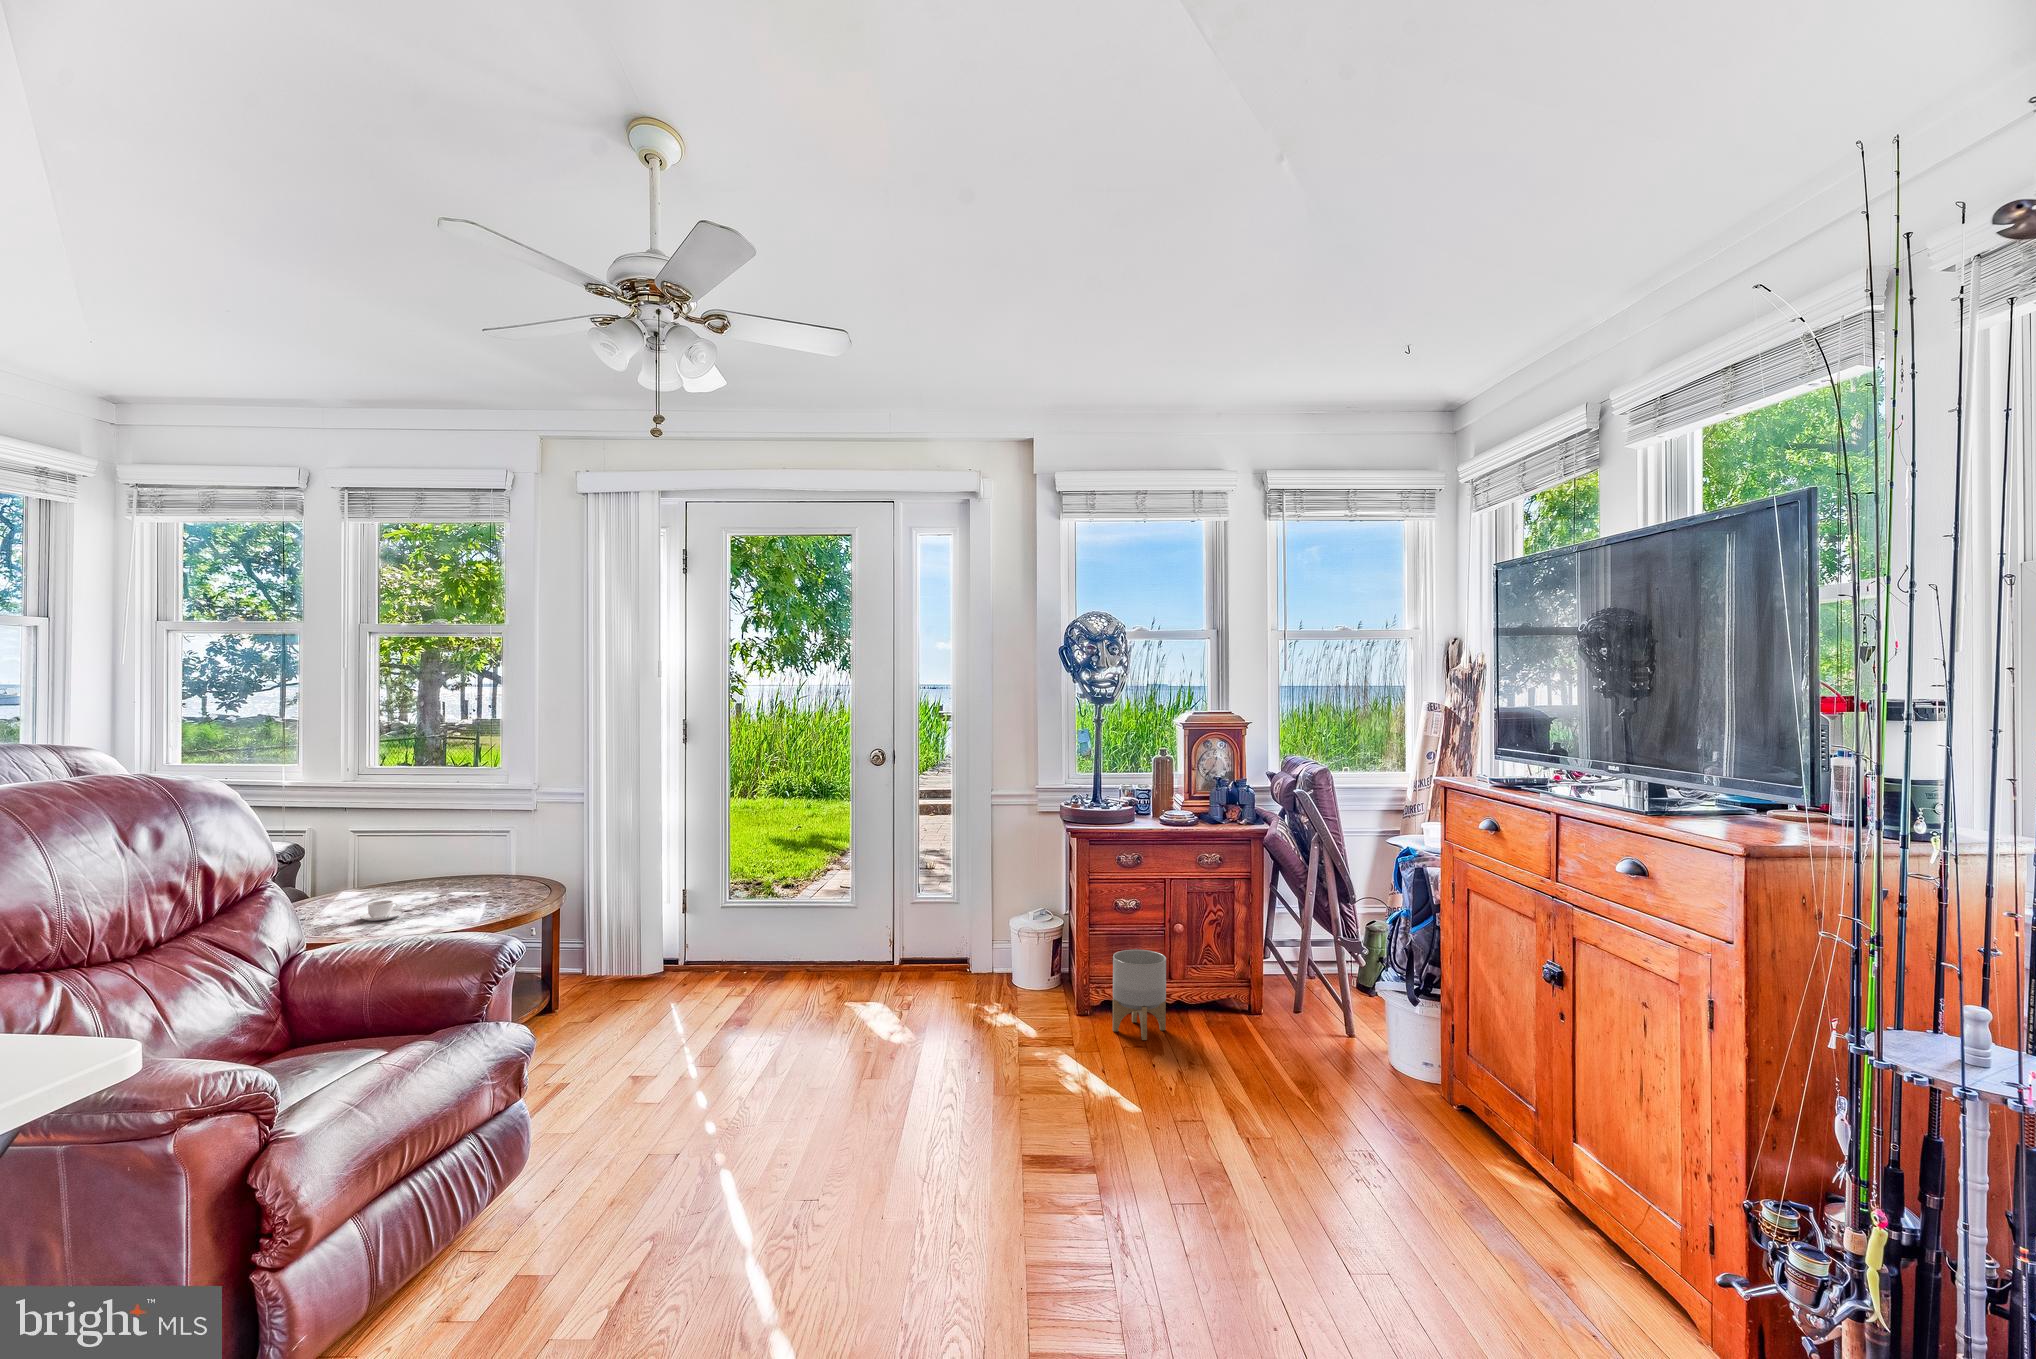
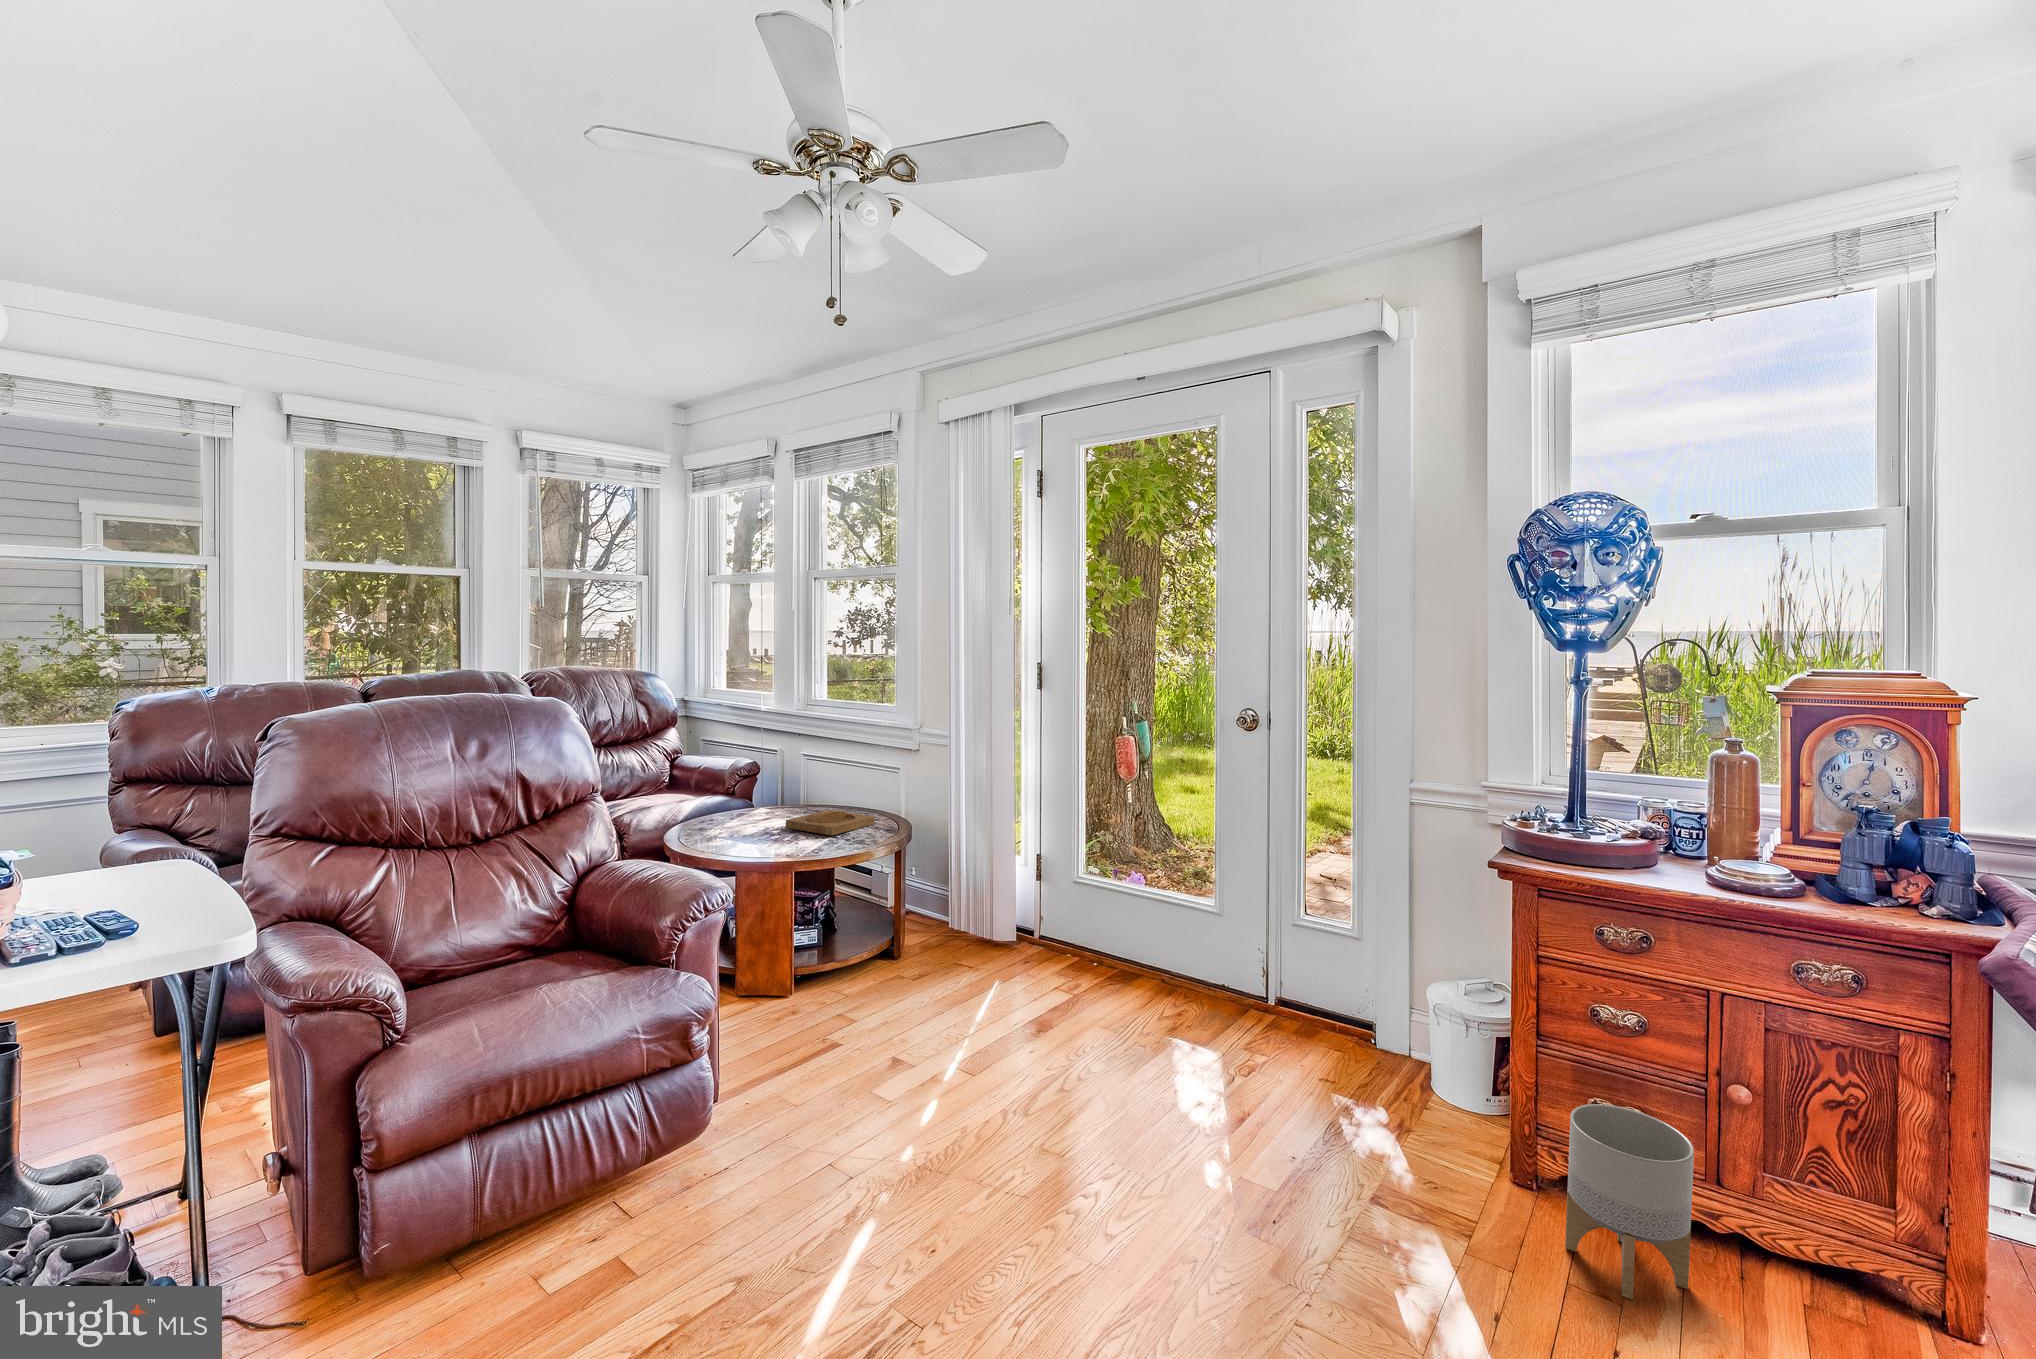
tray: none [397,875,497,898] -> present [786,810,874,835]
coffee cup: present [360,901,402,921] -> none [733,830,767,849]

